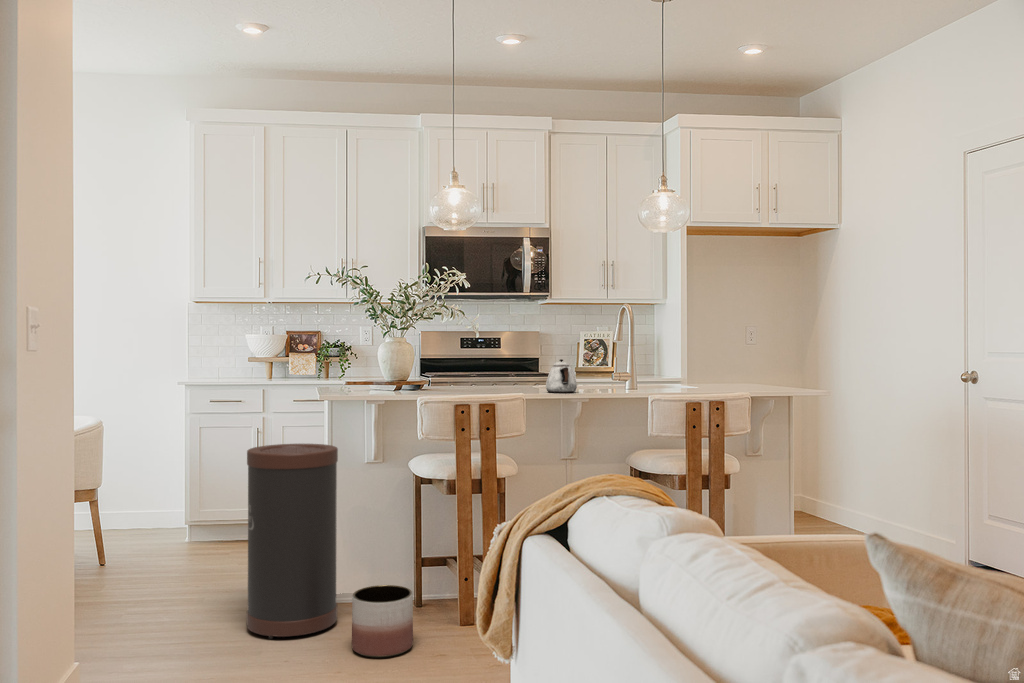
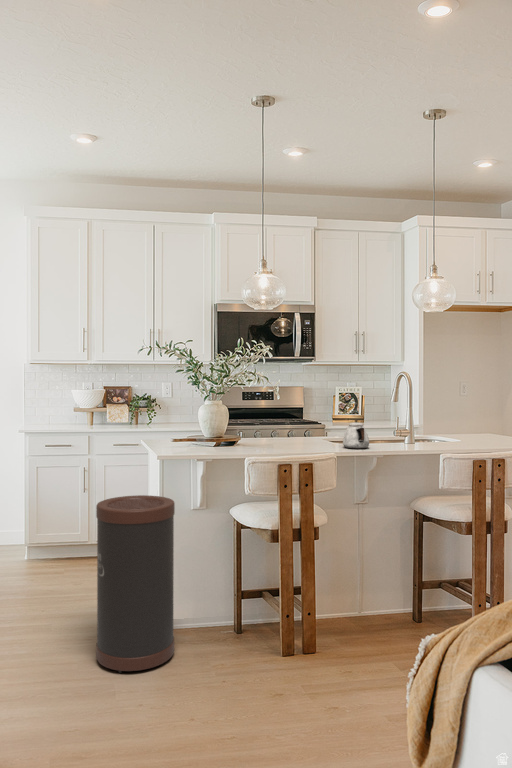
planter: present [352,585,413,658] -> none [196,624,249,694]

